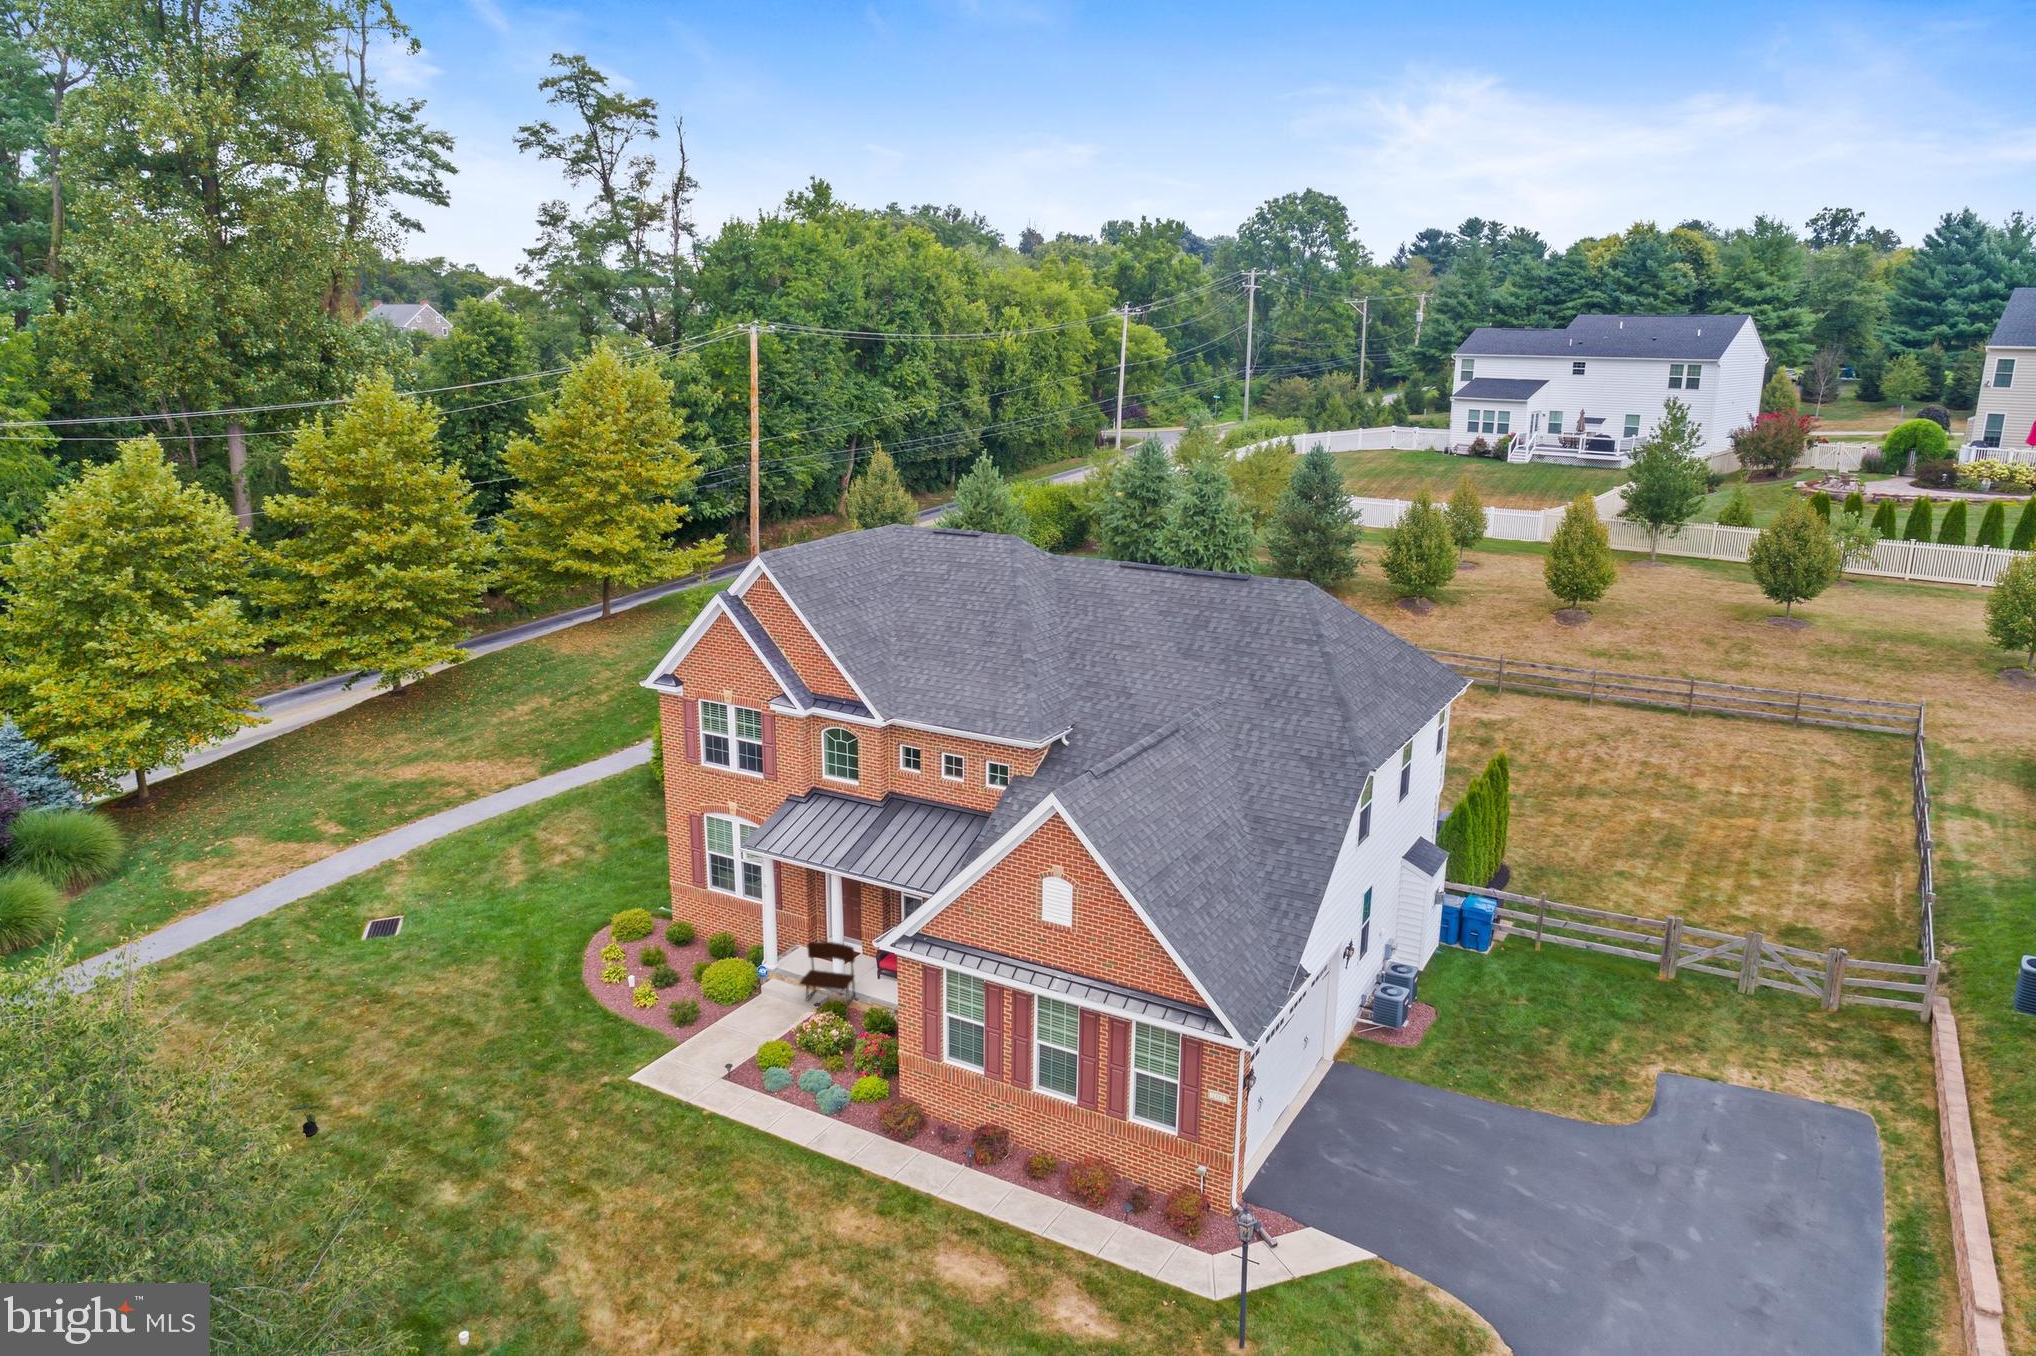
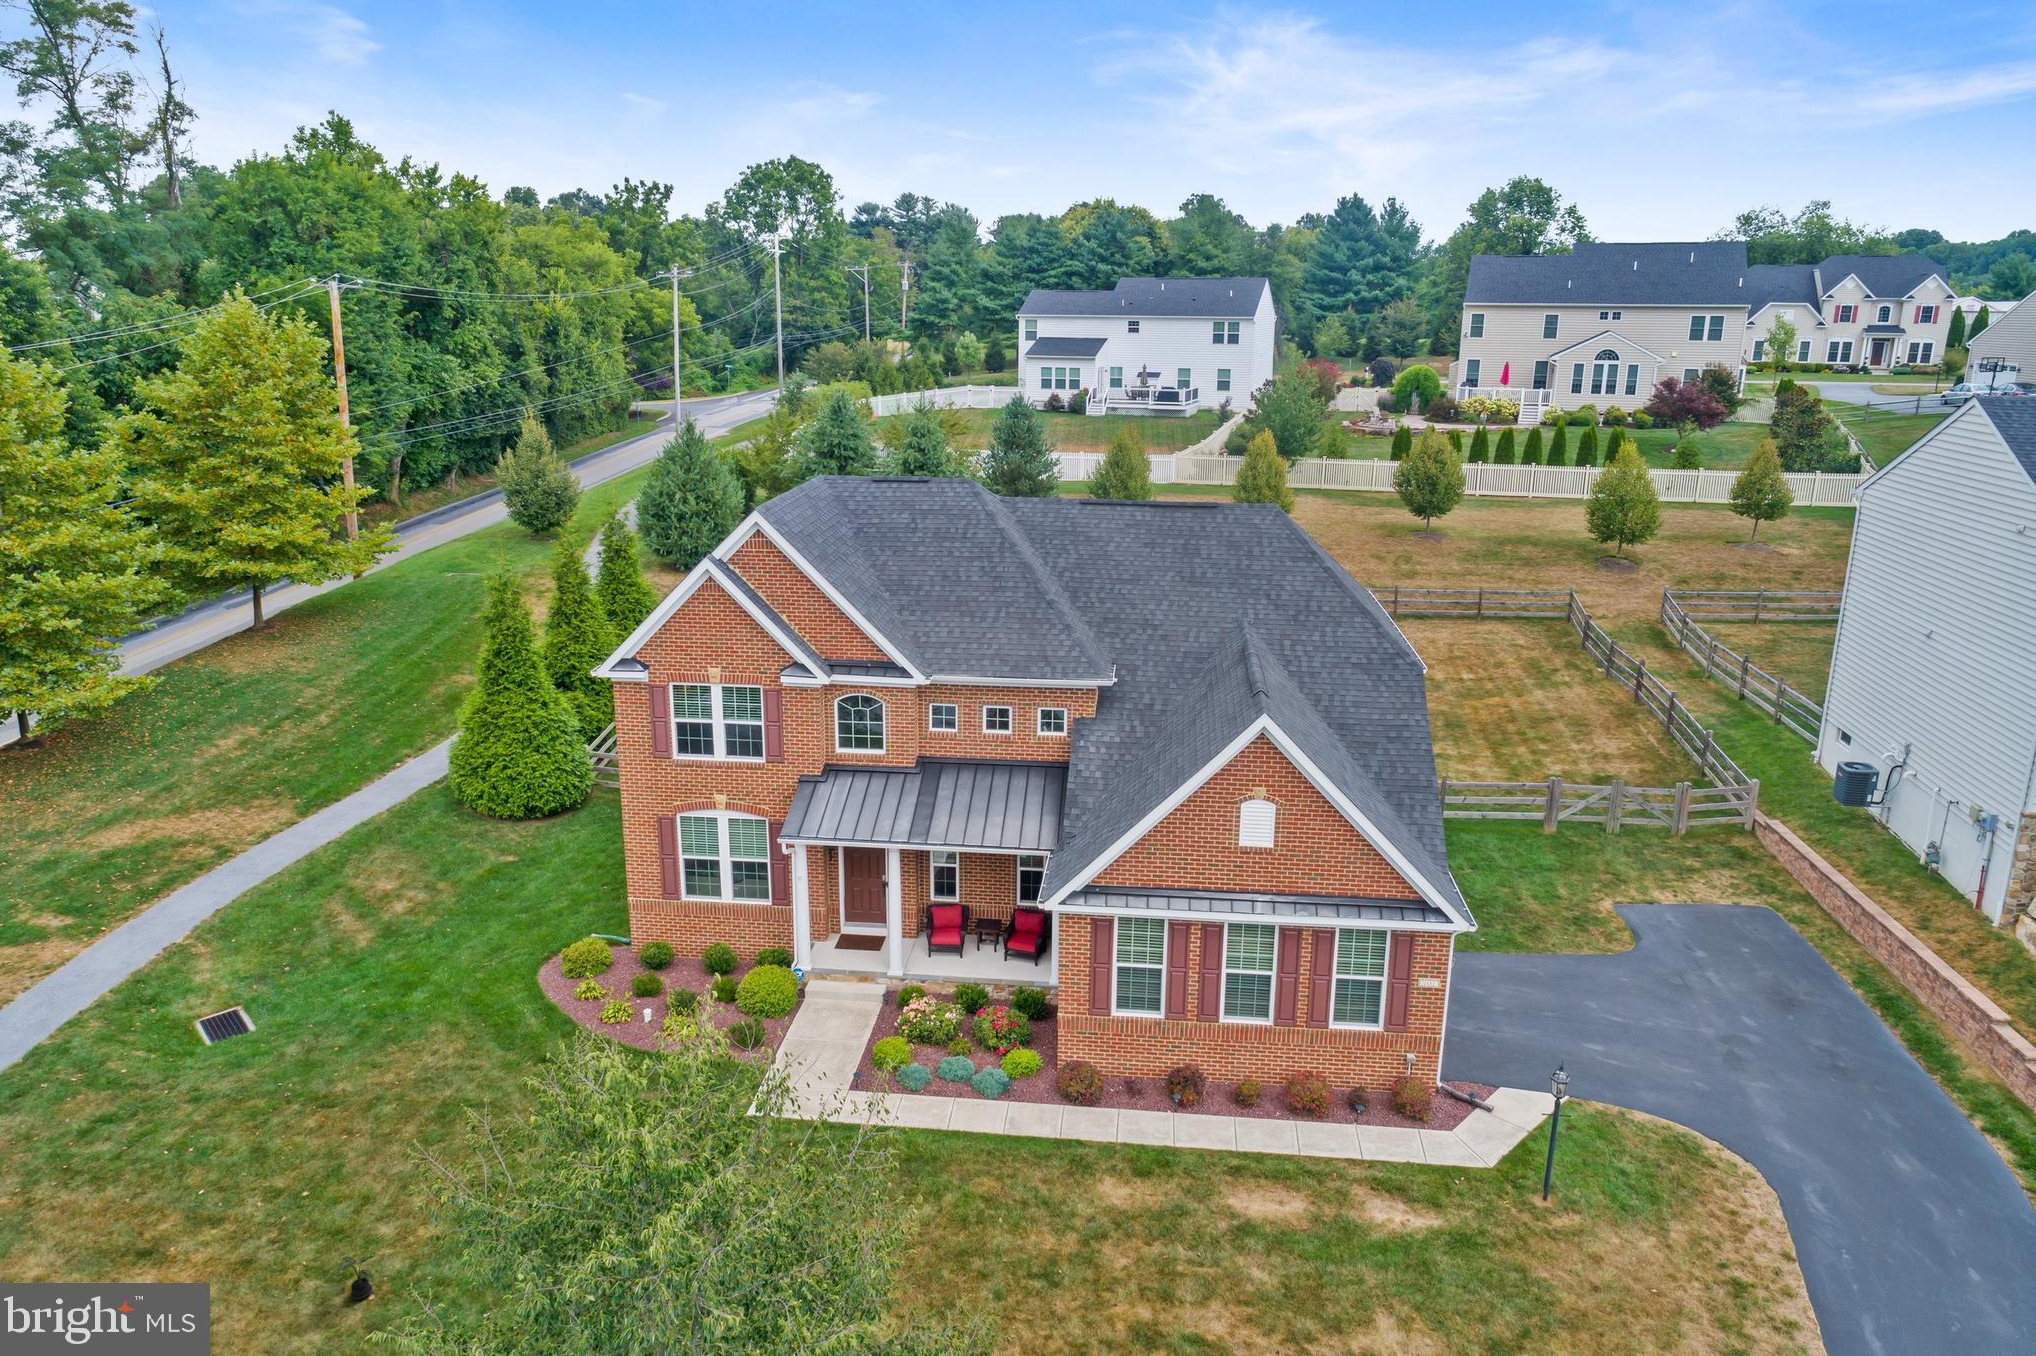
bench: present [800,942,855,1005] -> none [861,927,918,996]

